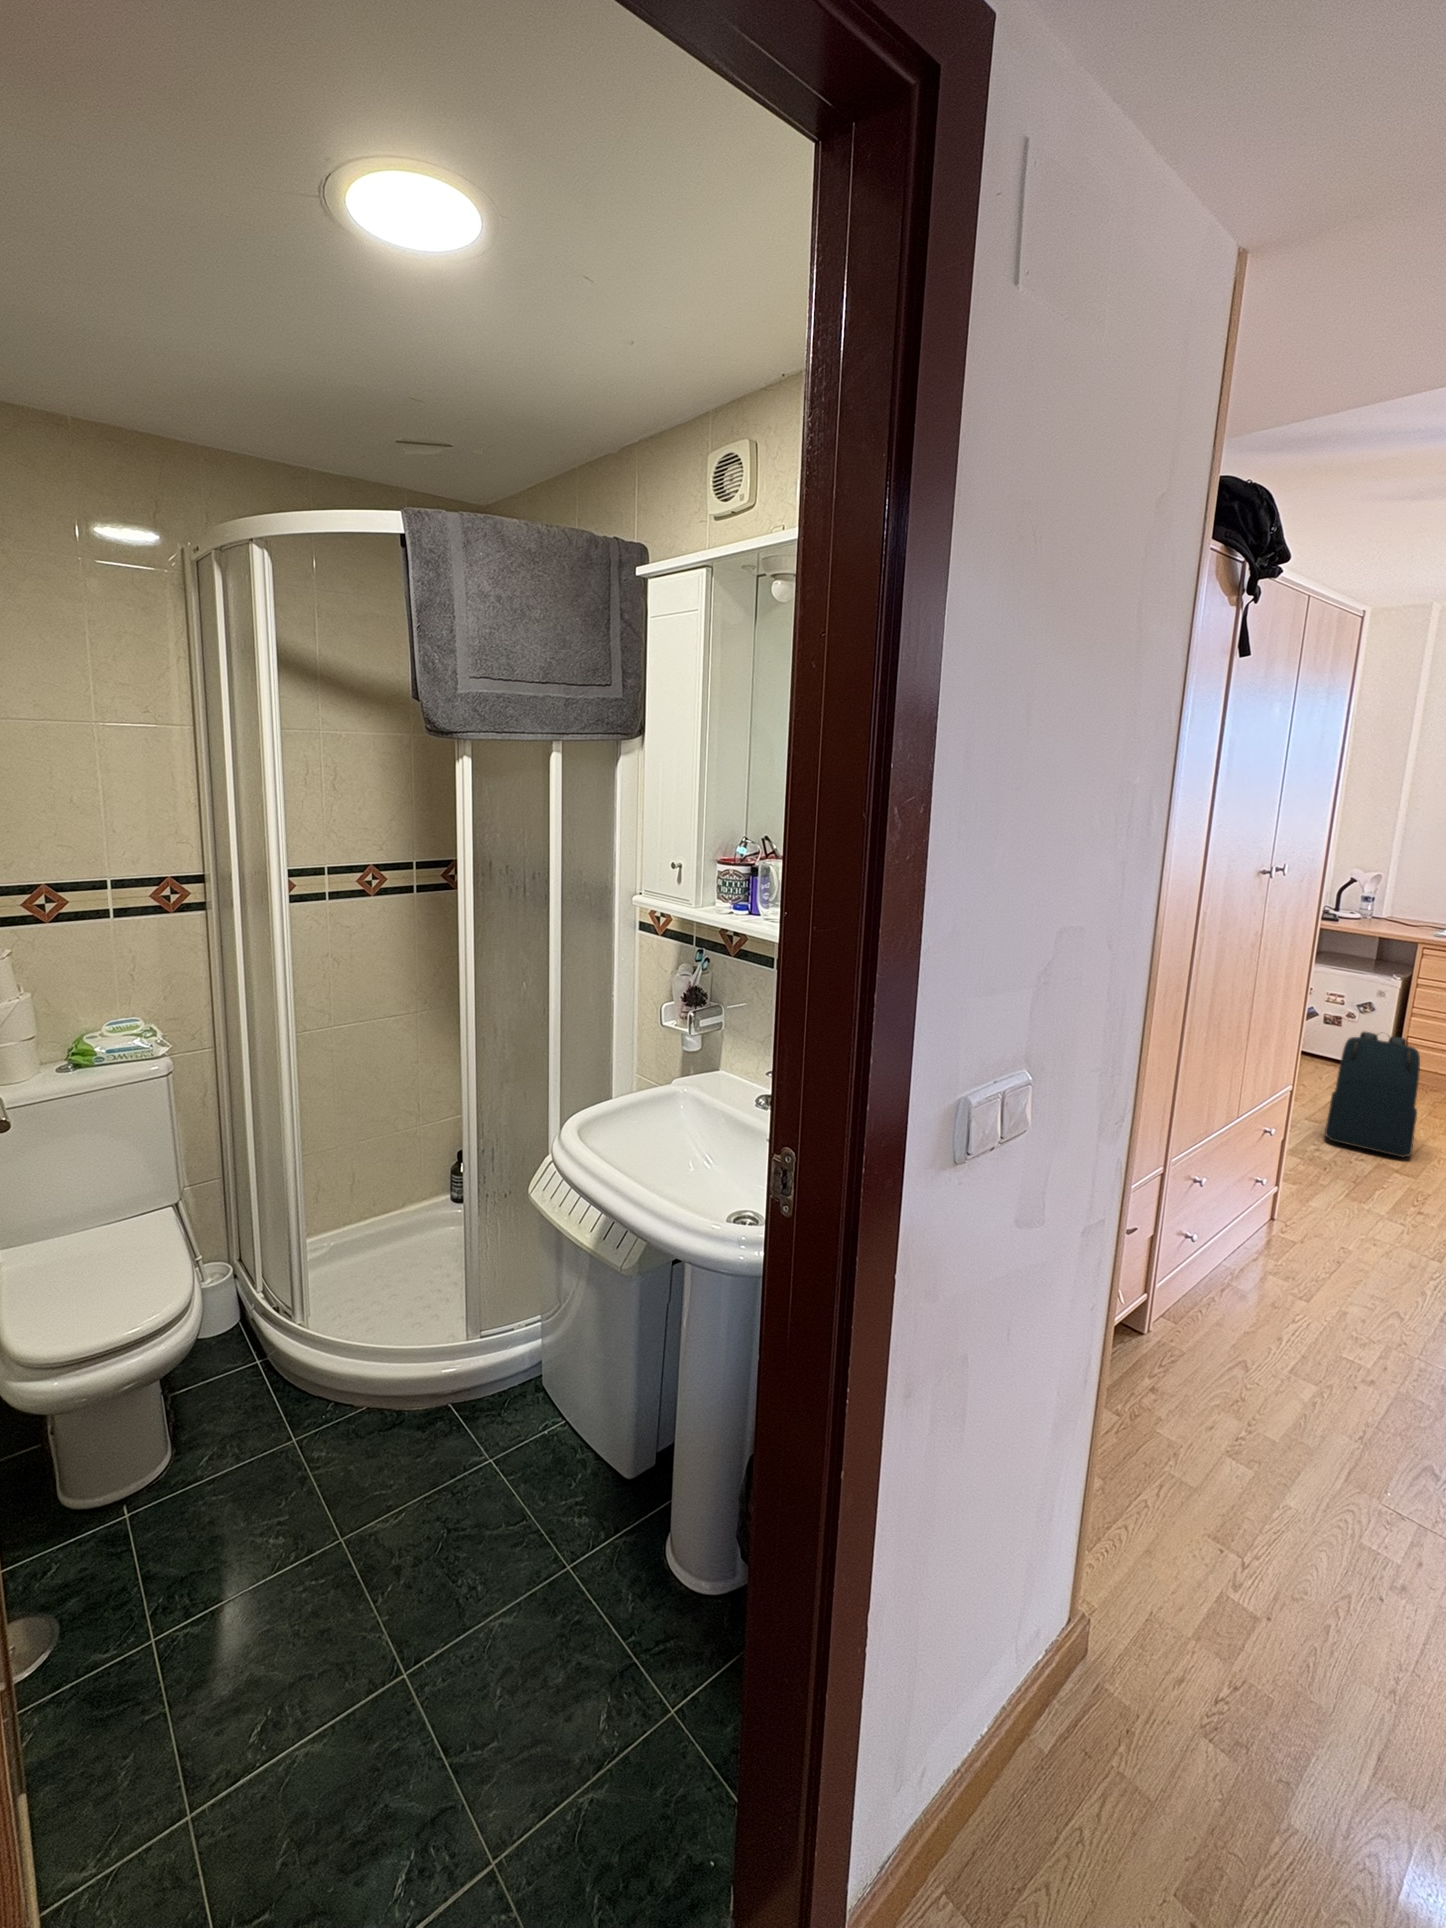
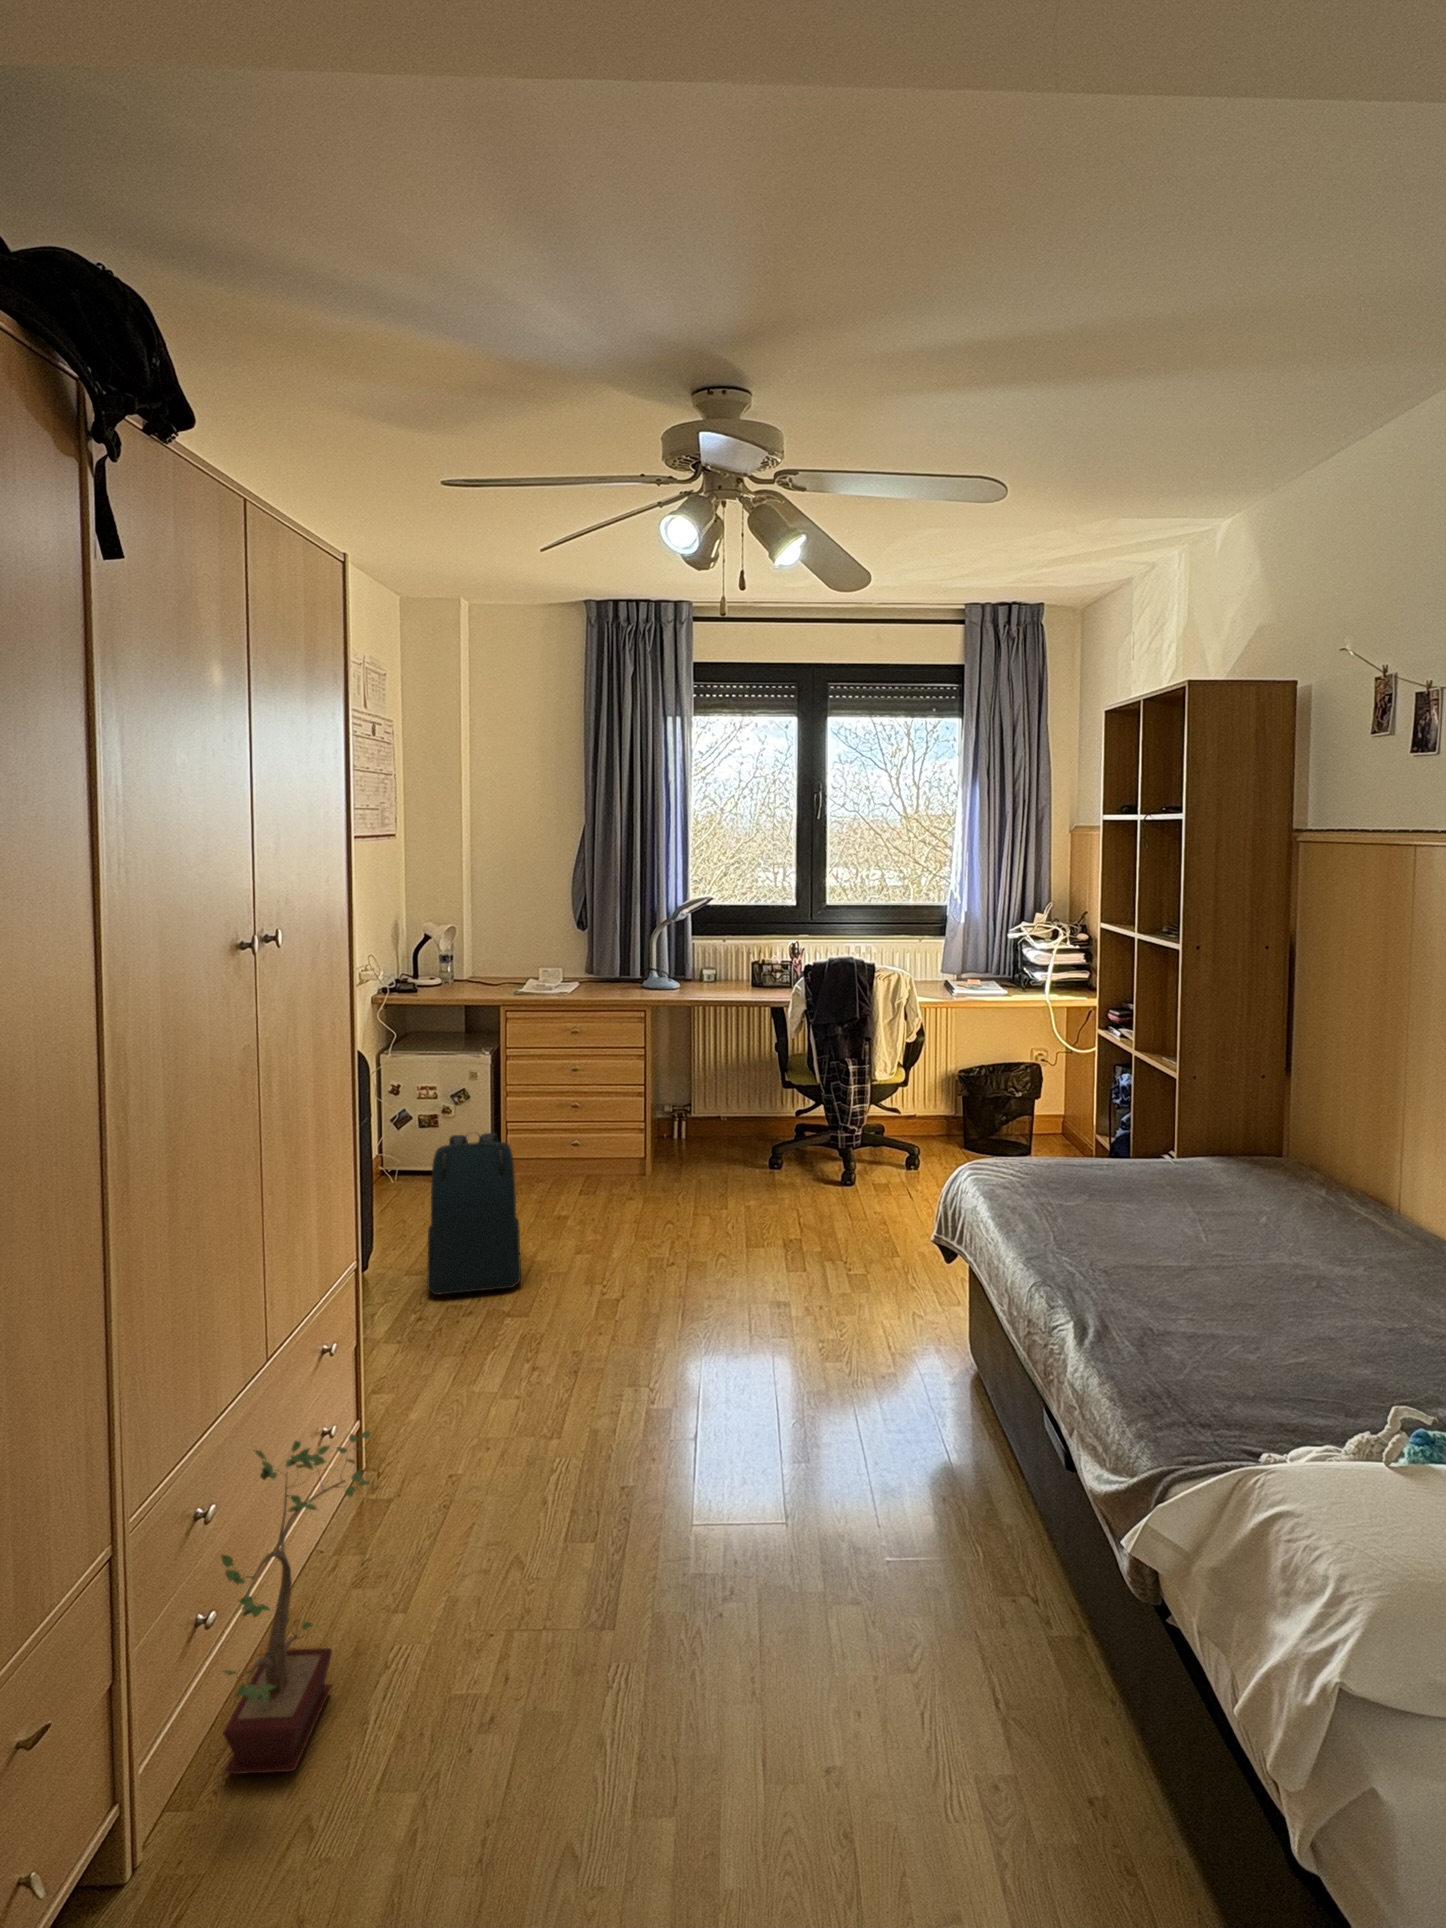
potted plant: none [1193,1158,1301,1336] -> present [221,1431,370,1774]

